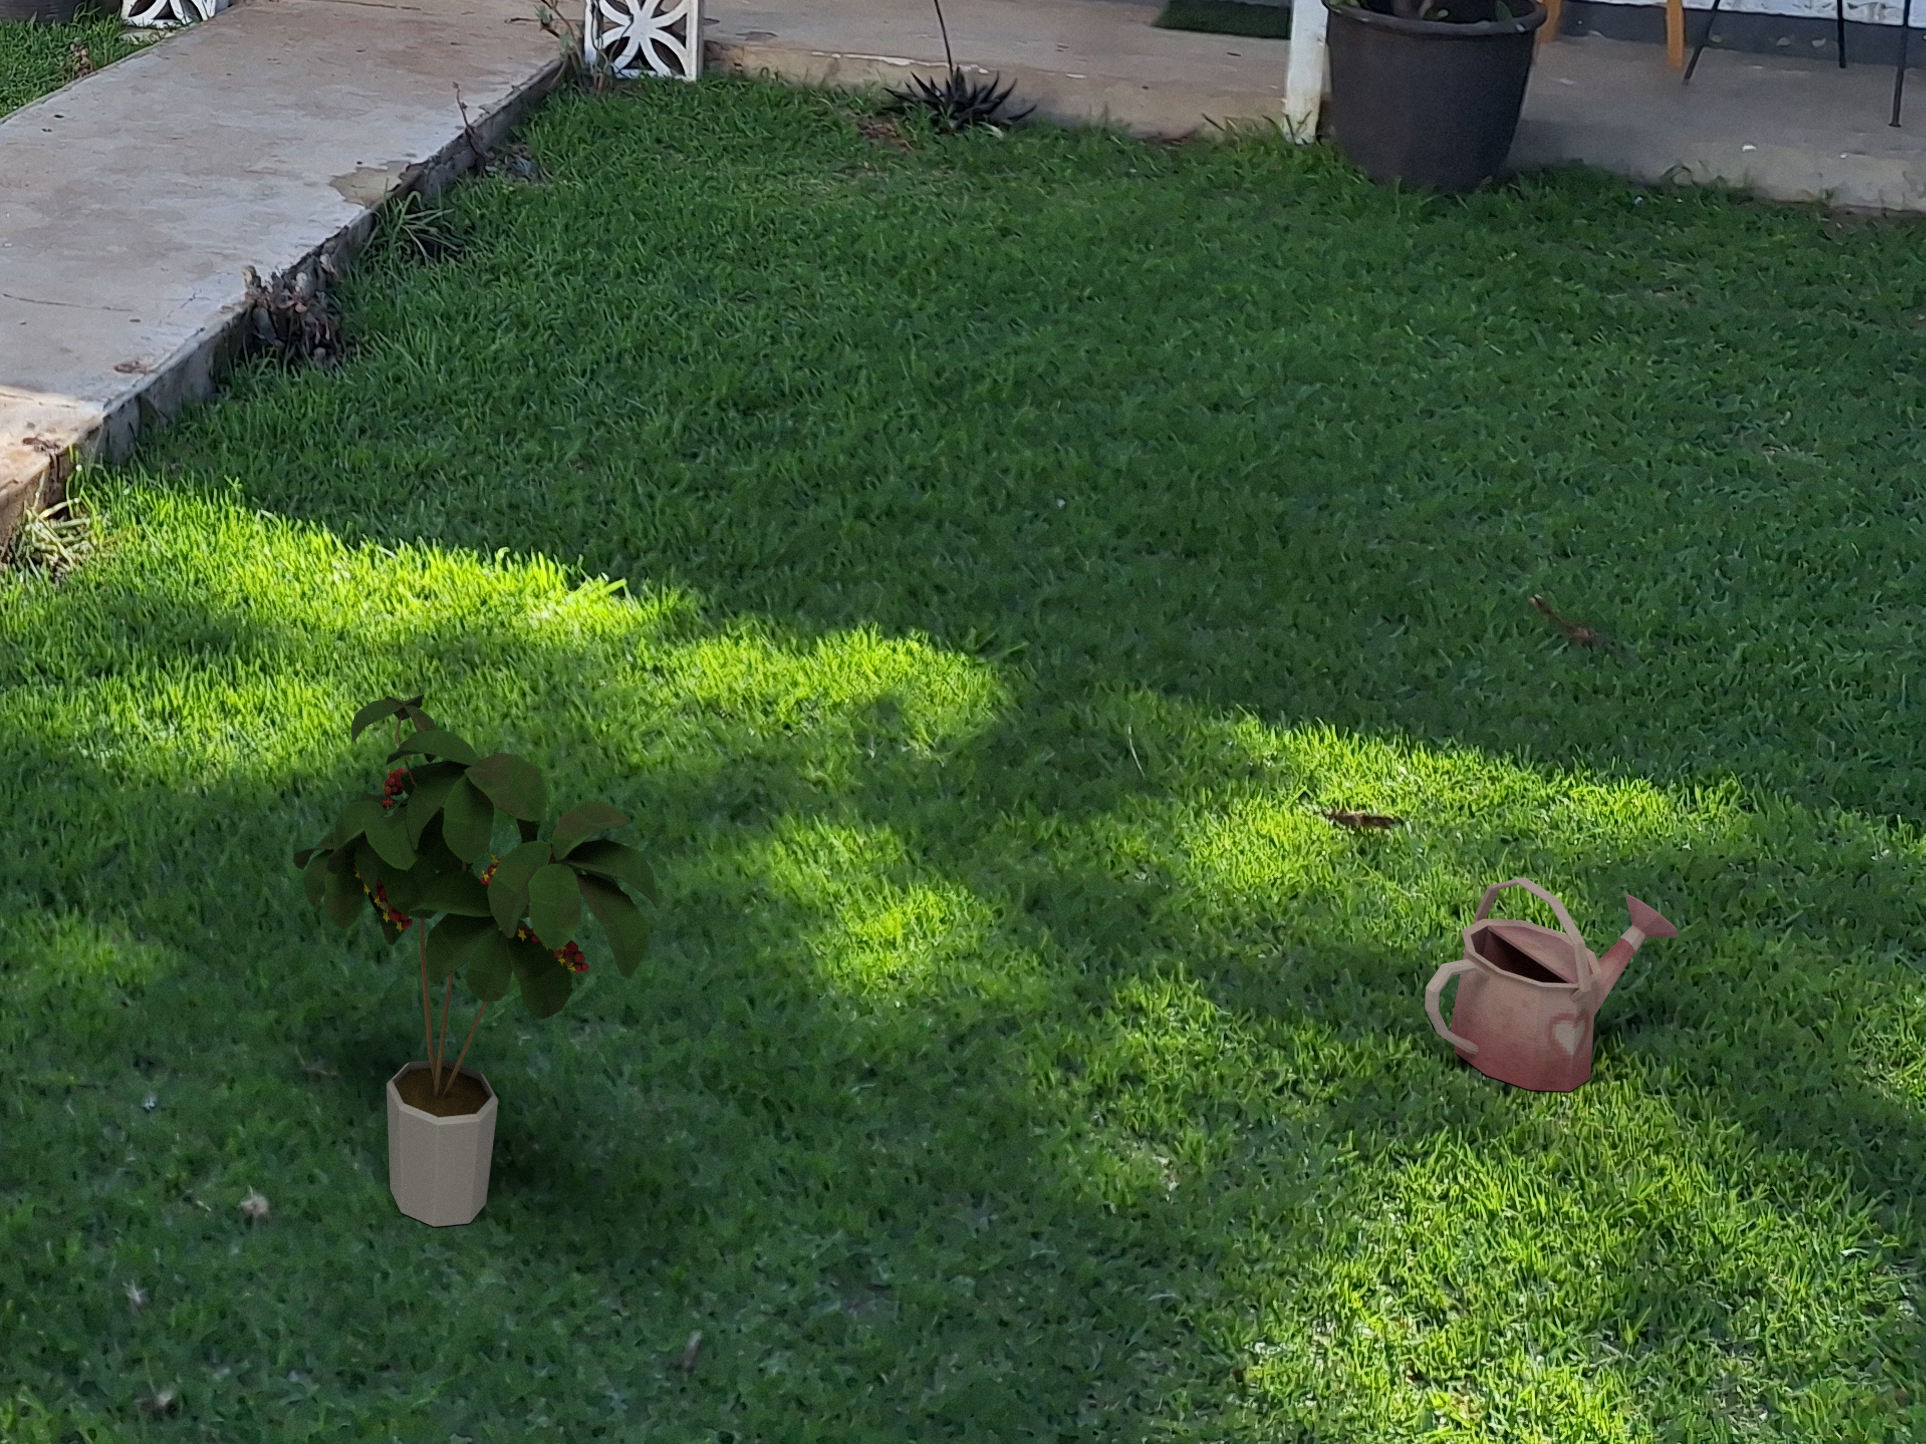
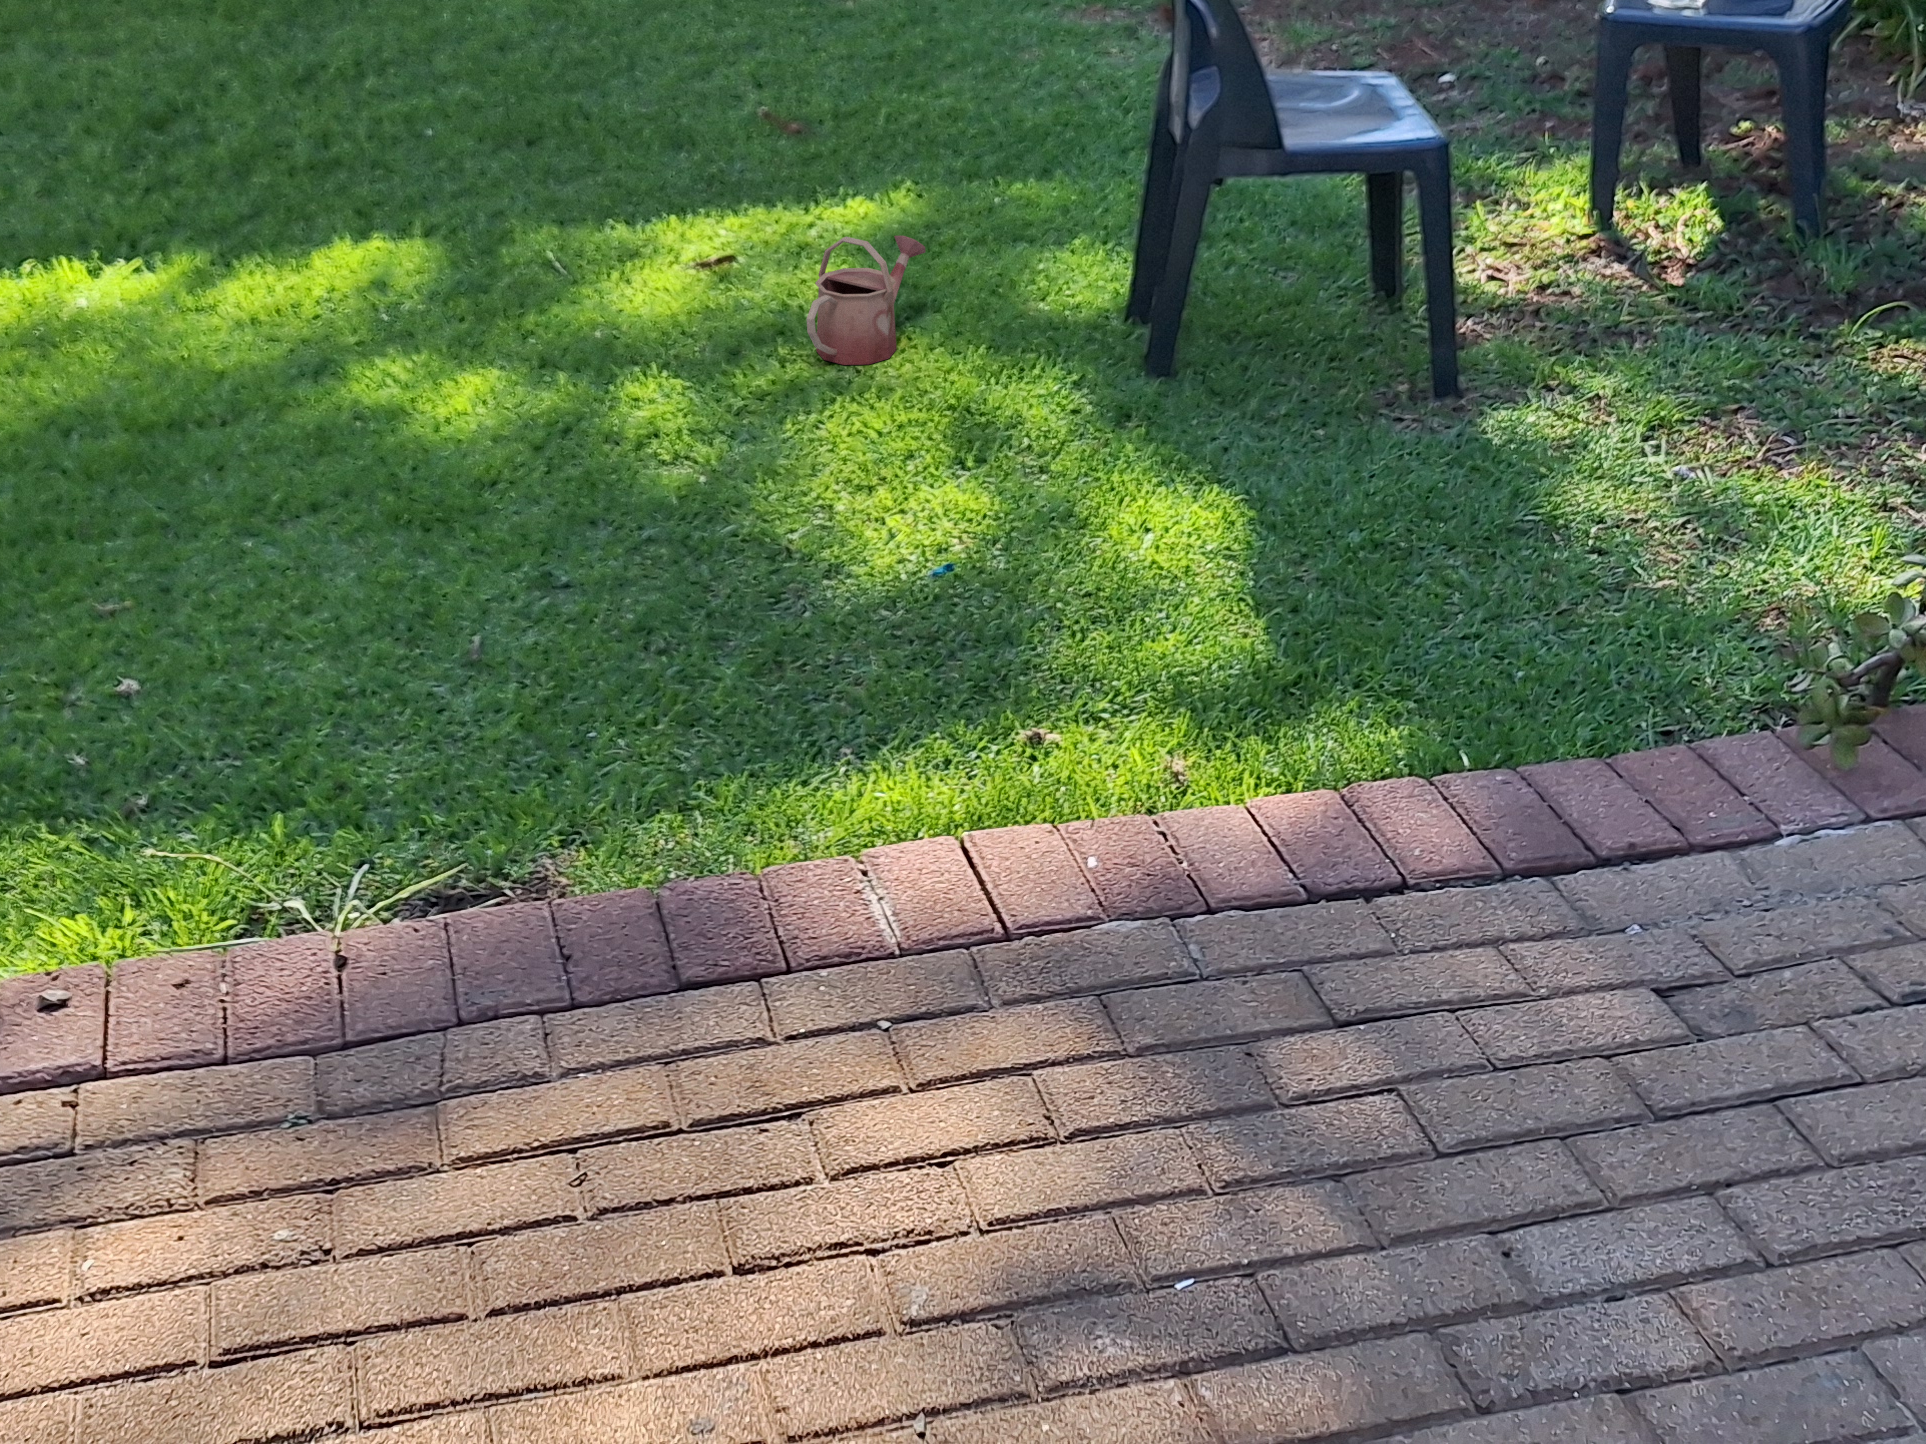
potted plant: present [293,695,658,1227] -> none [94,273,413,647]

